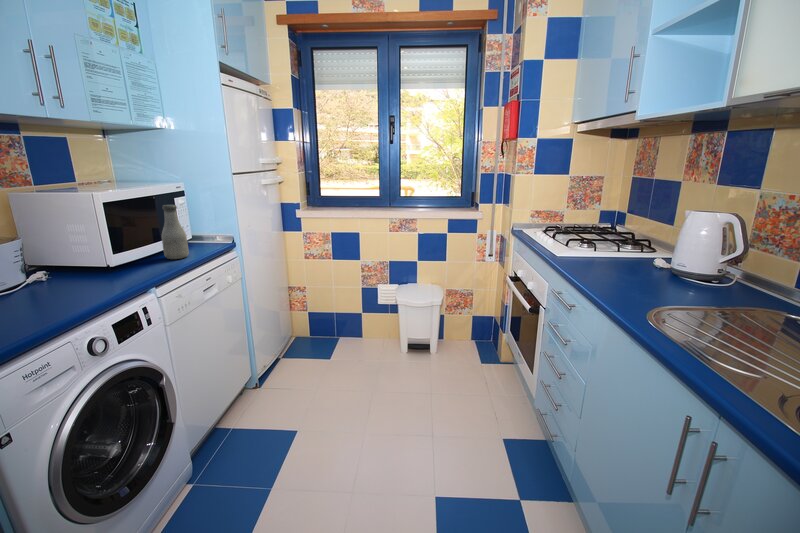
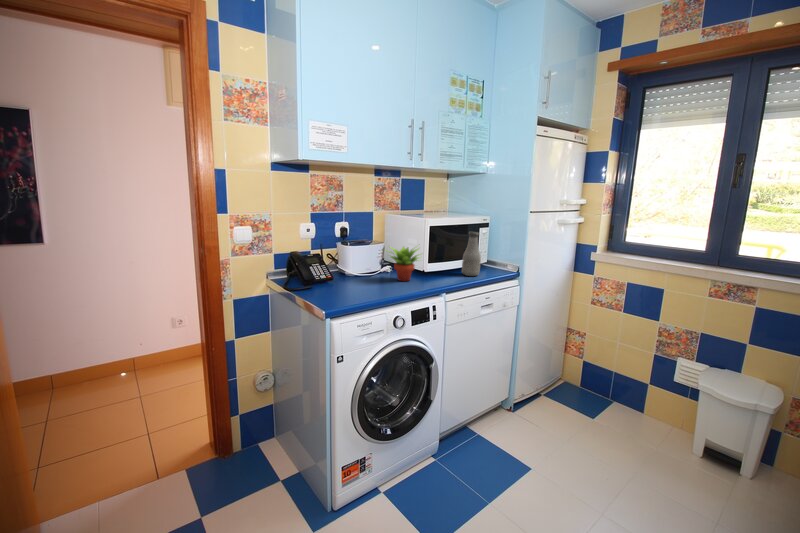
succulent plant: none [27,232,105,288] -> present [389,247,419,281]

